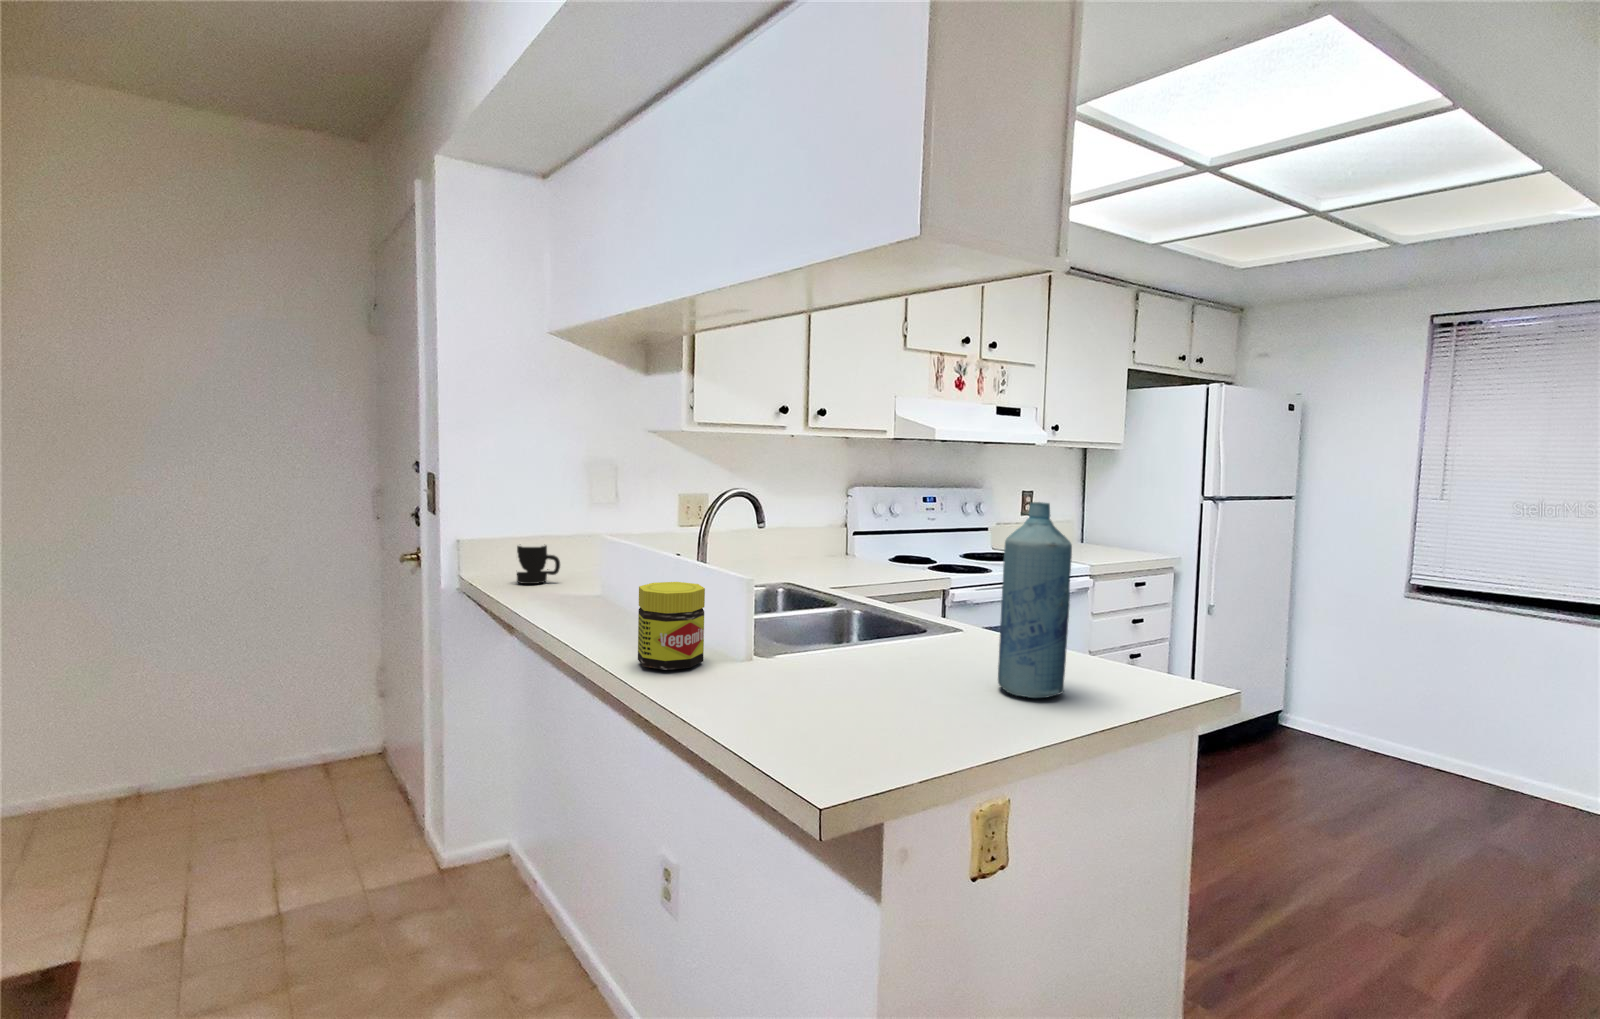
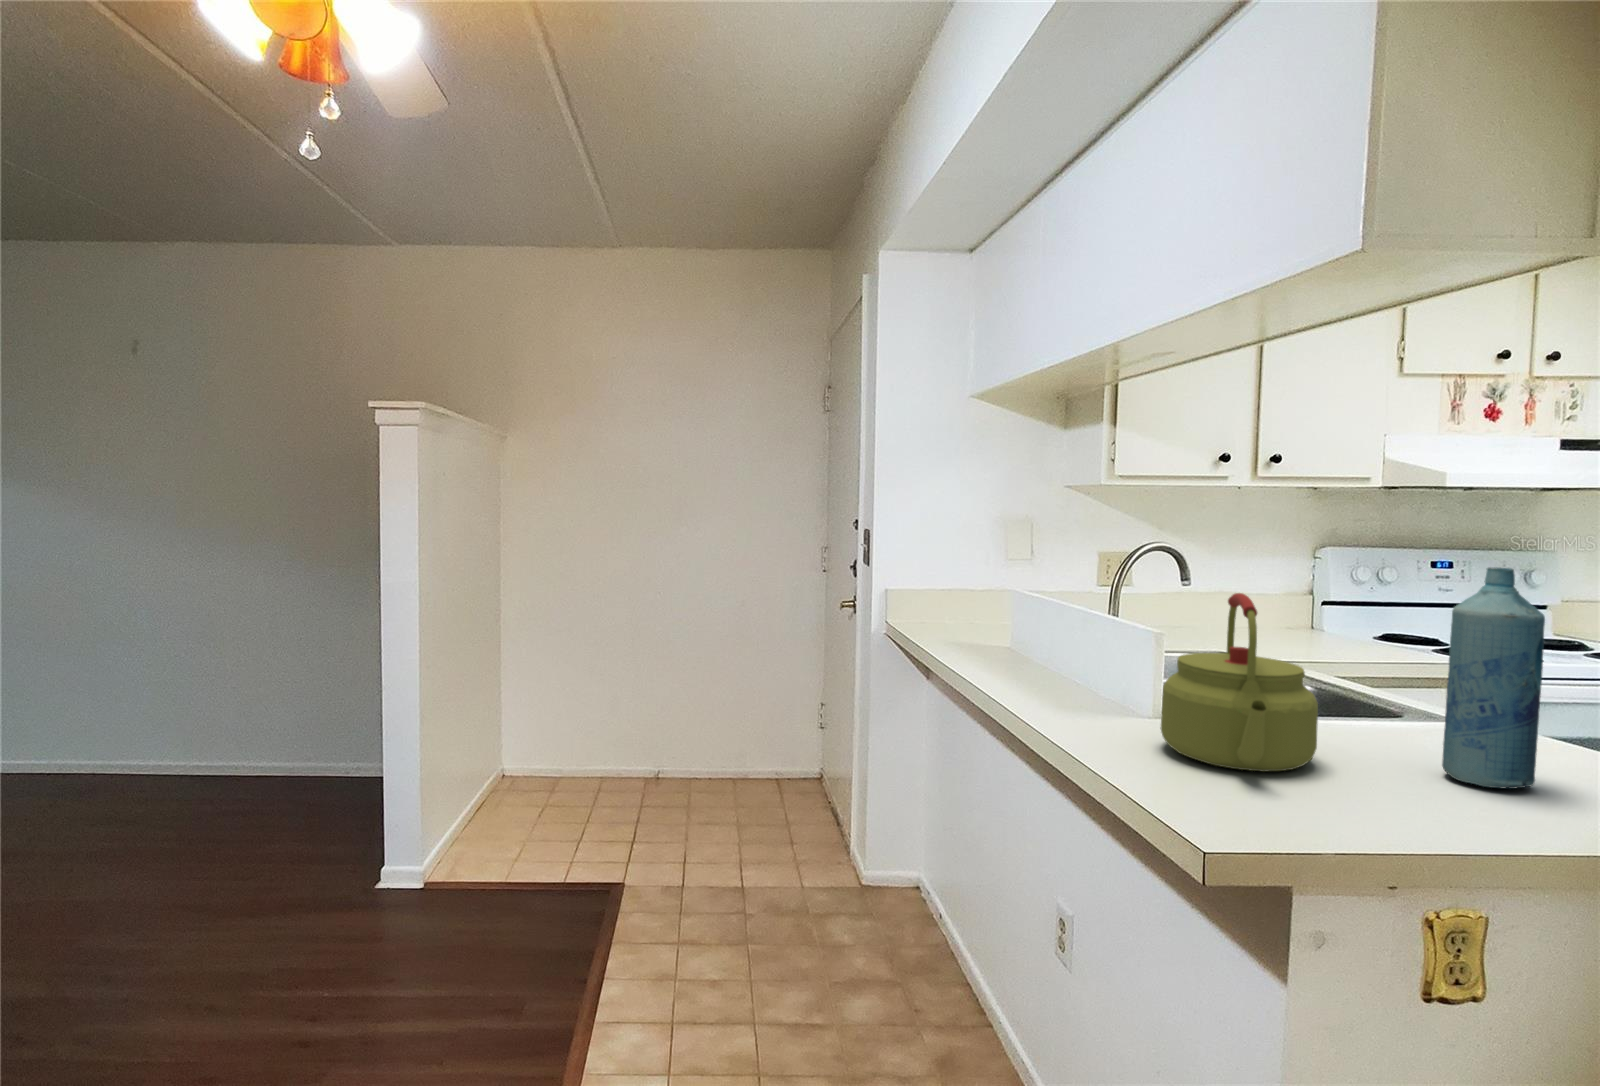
kettle: none [765,533,907,716] -> present [1160,593,1318,772]
mug: present [517,545,560,584] -> none [939,595,979,633]
jar: present [638,582,705,670] -> none [1044,633,1109,714]

